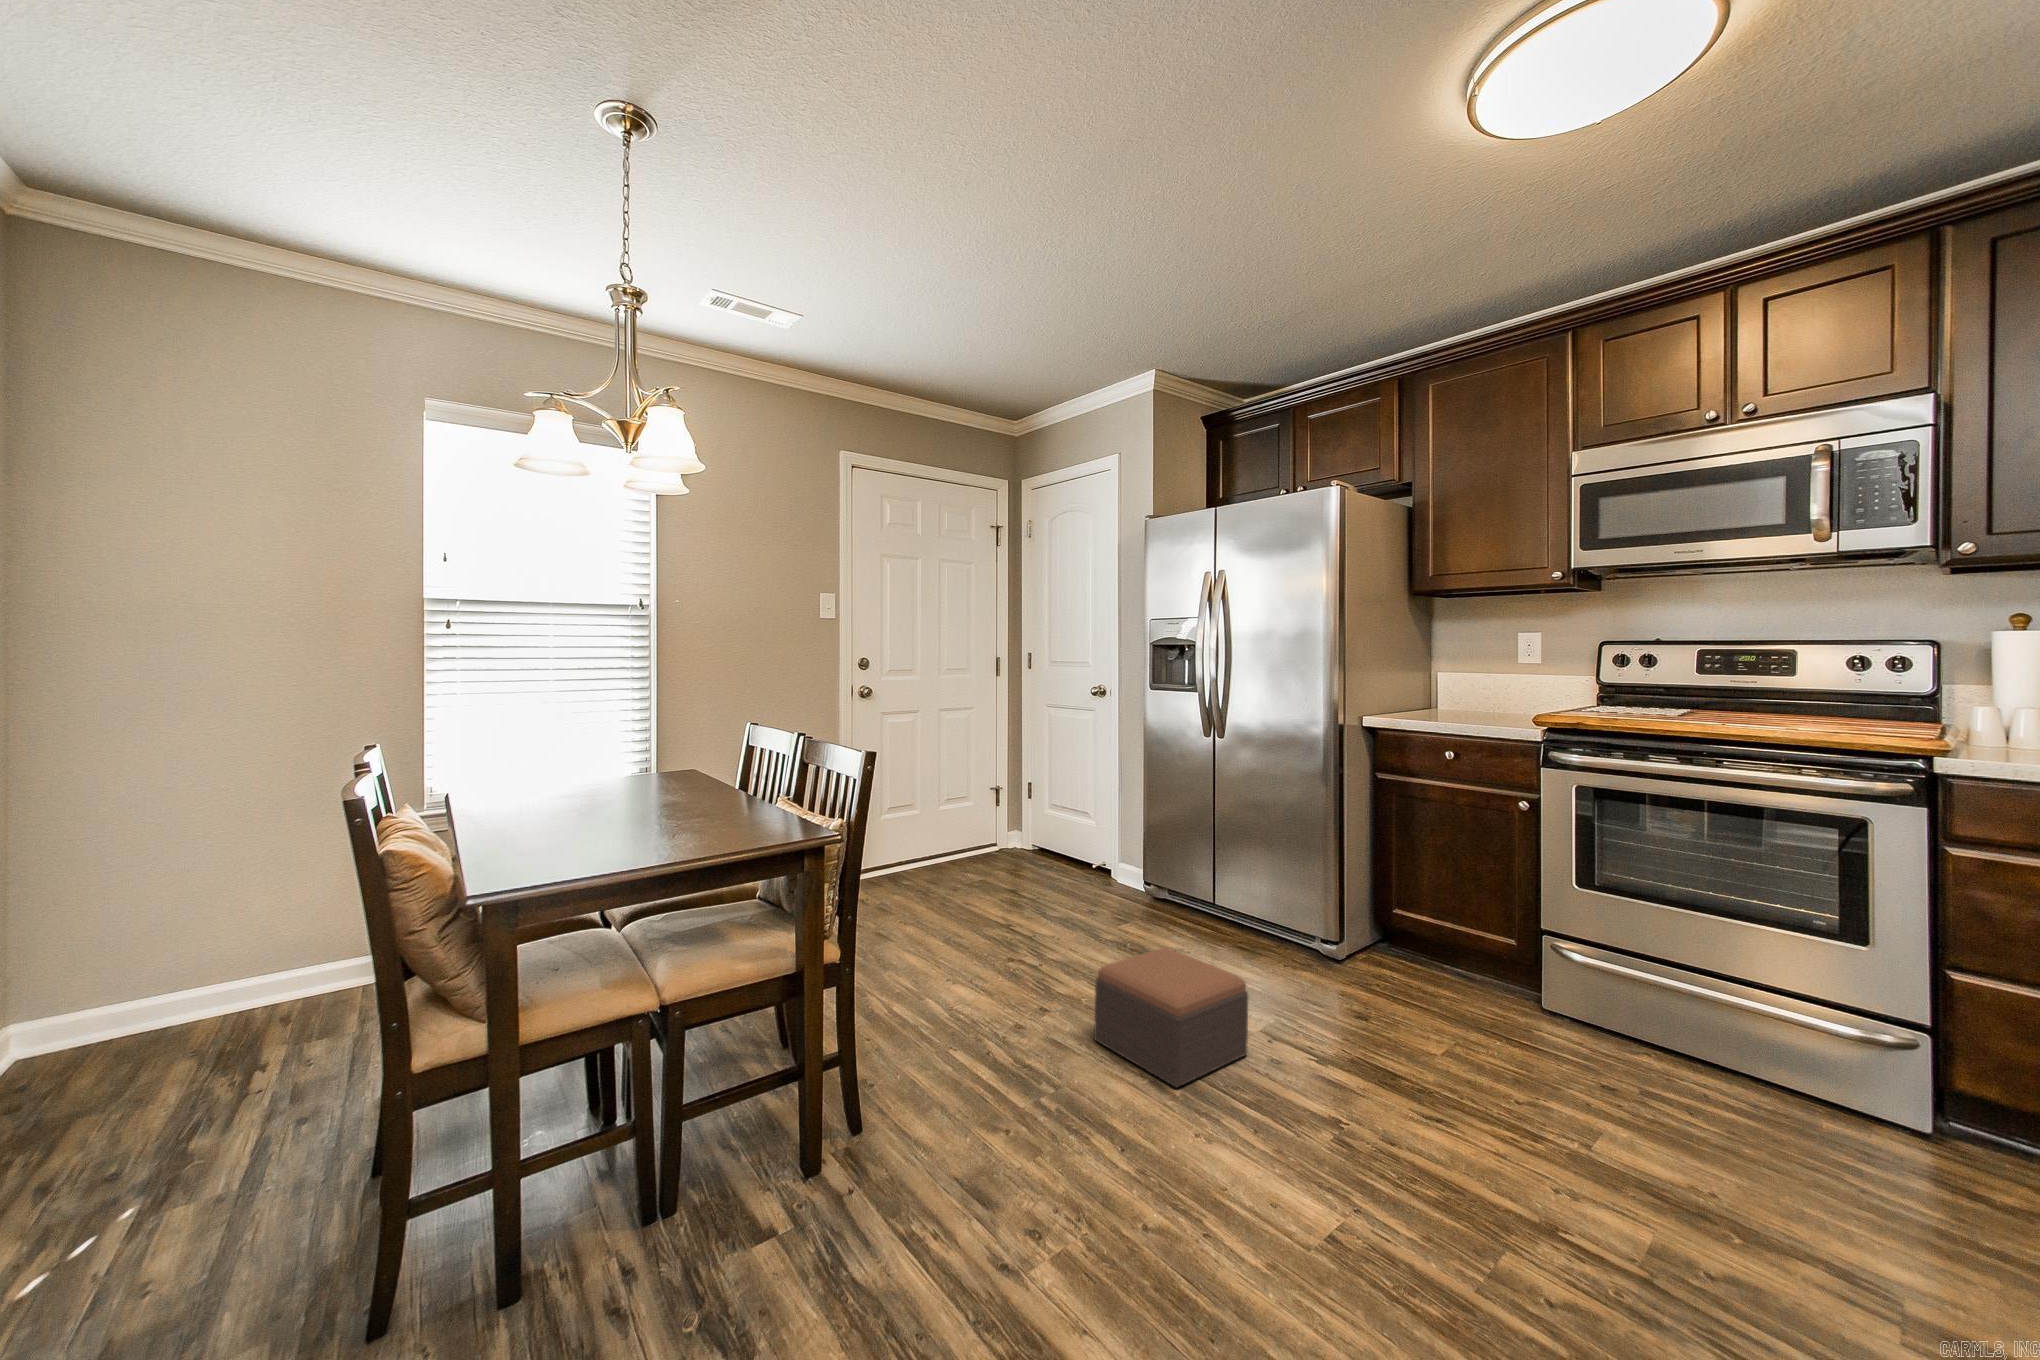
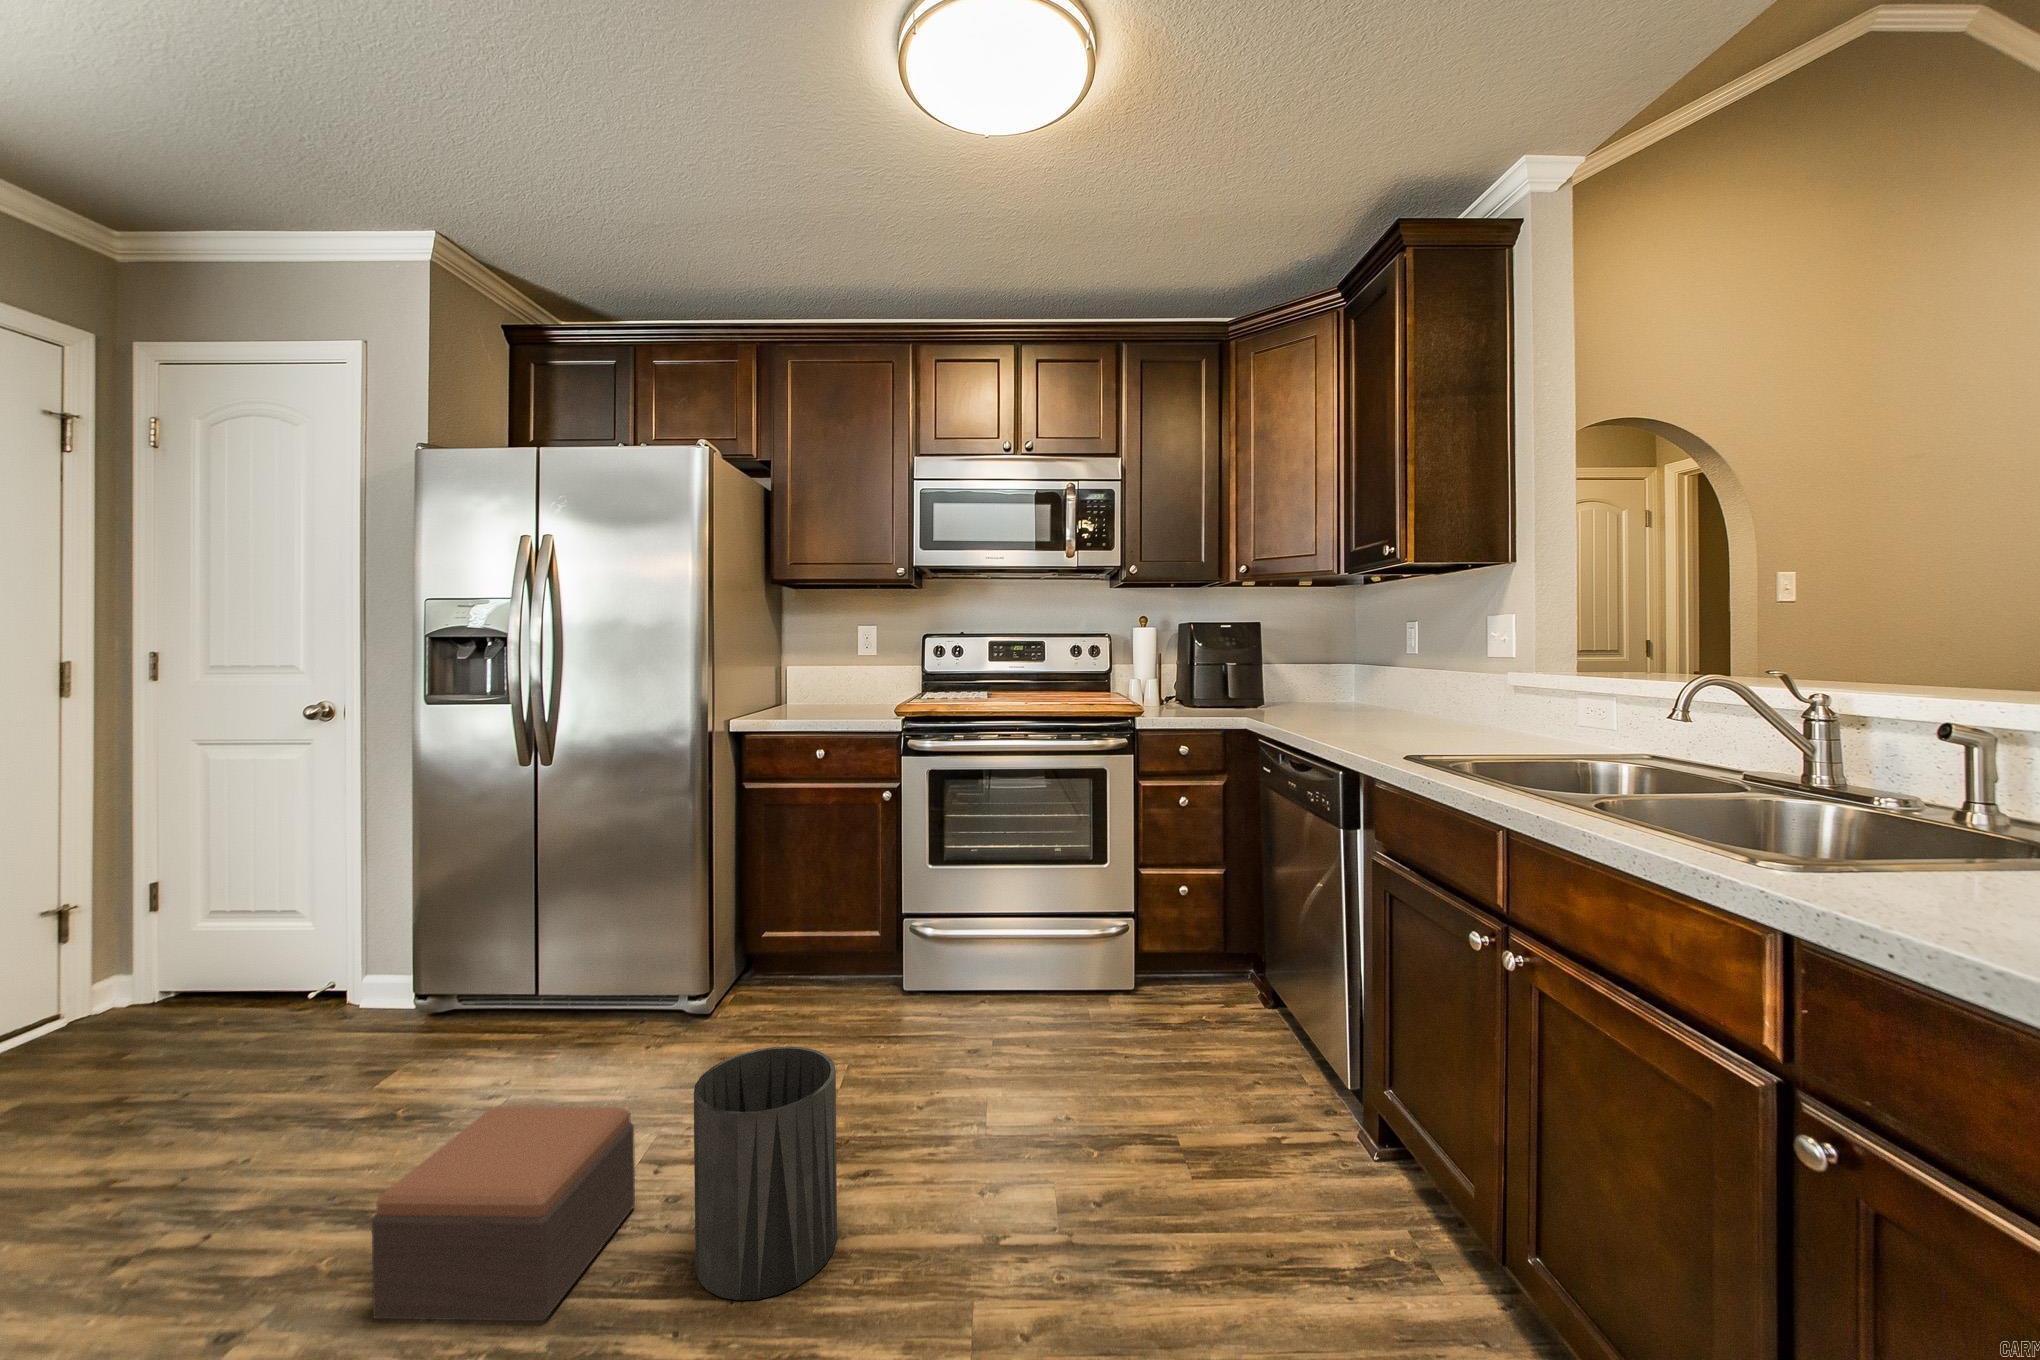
trash can: none [1277,965,1400,1164] -> present [694,1046,837,1300]

